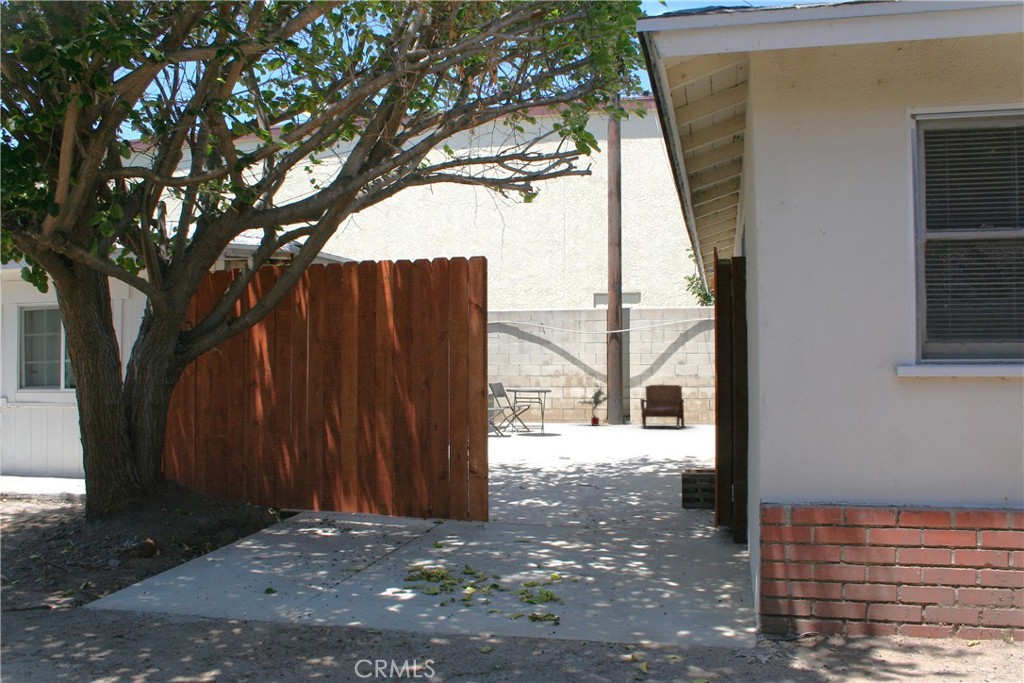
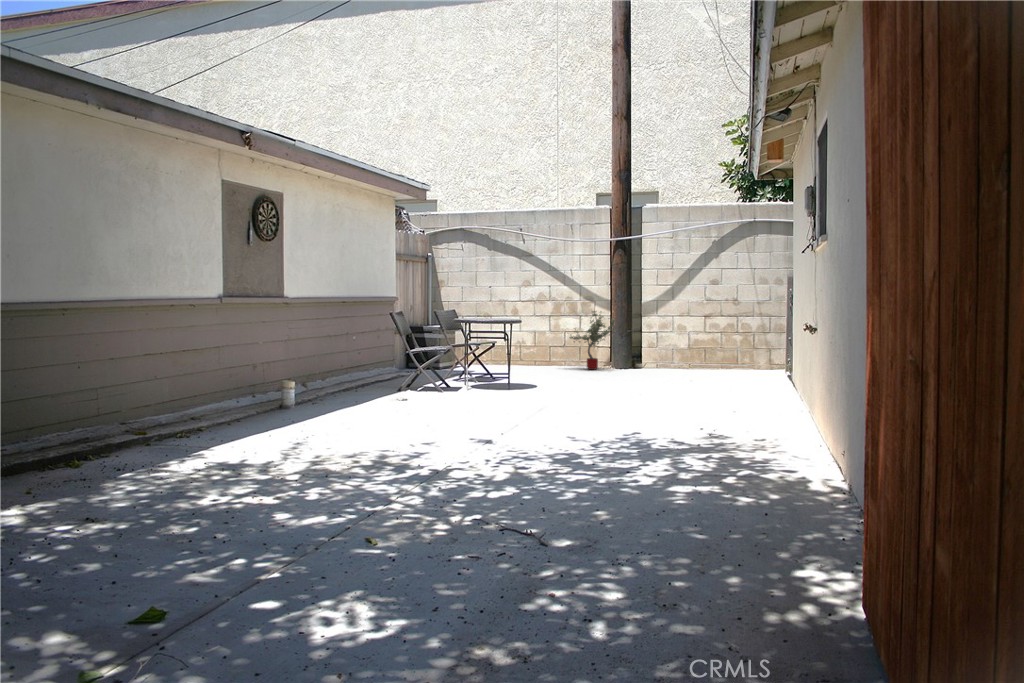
armchair: present [641,385,684,429] -> none [655,313,718,376]

